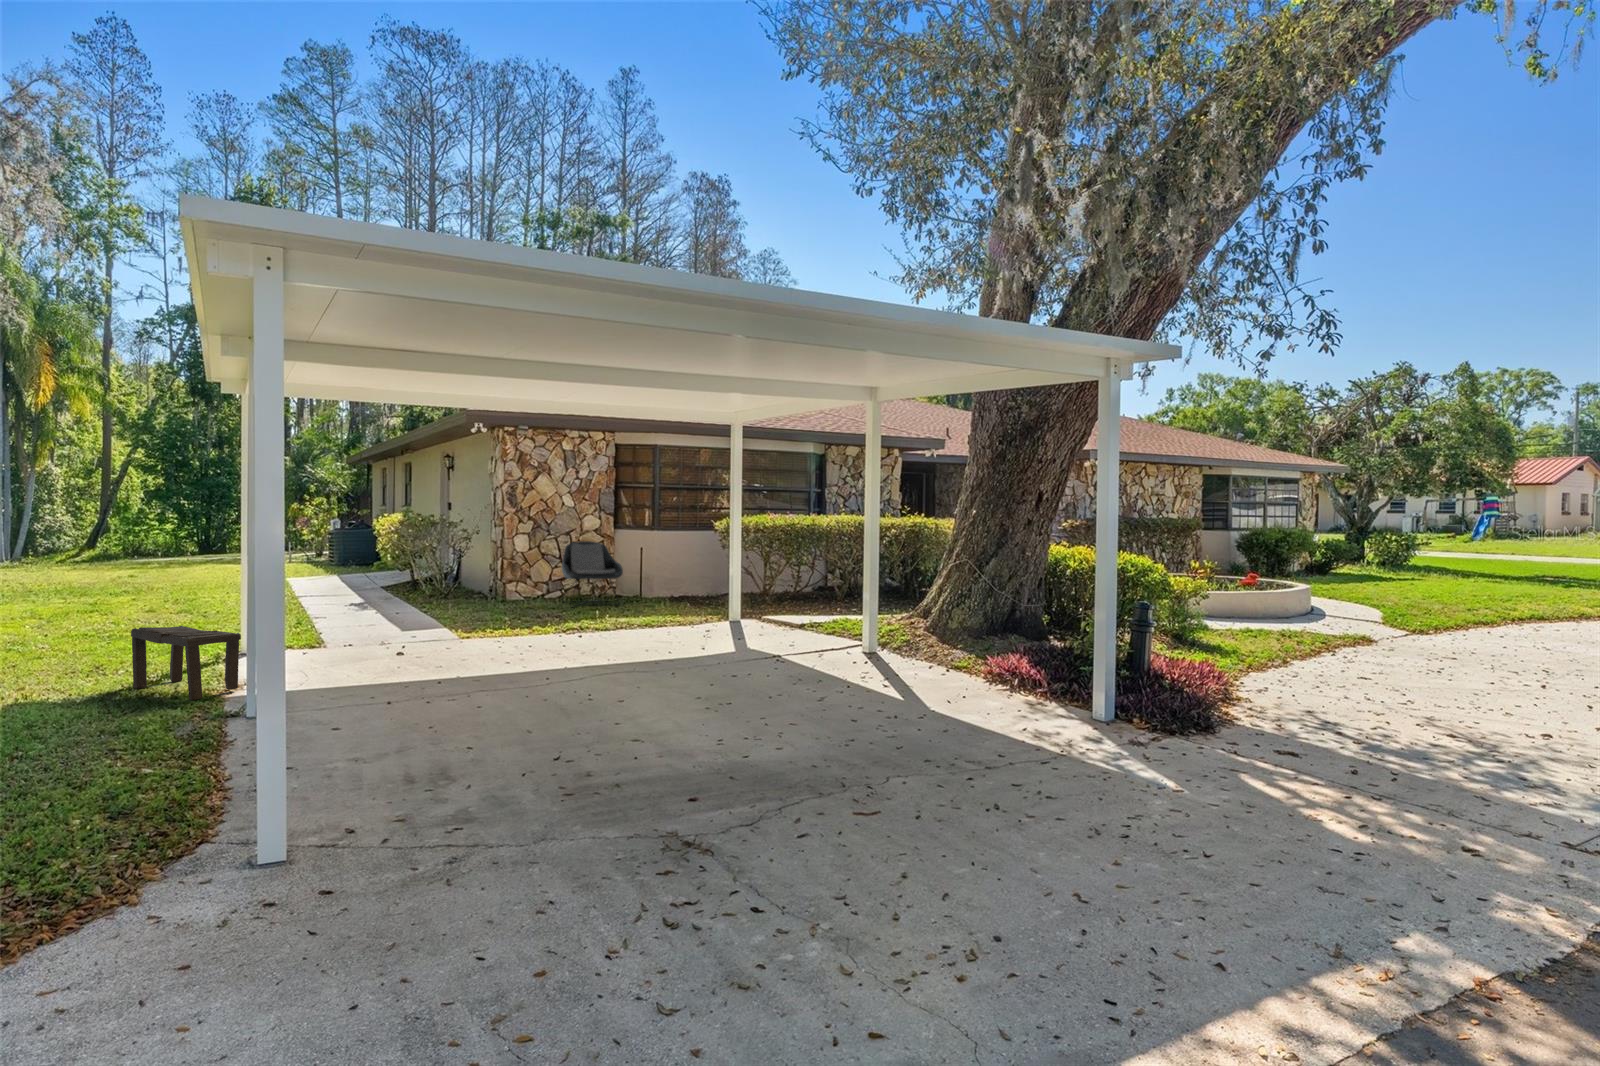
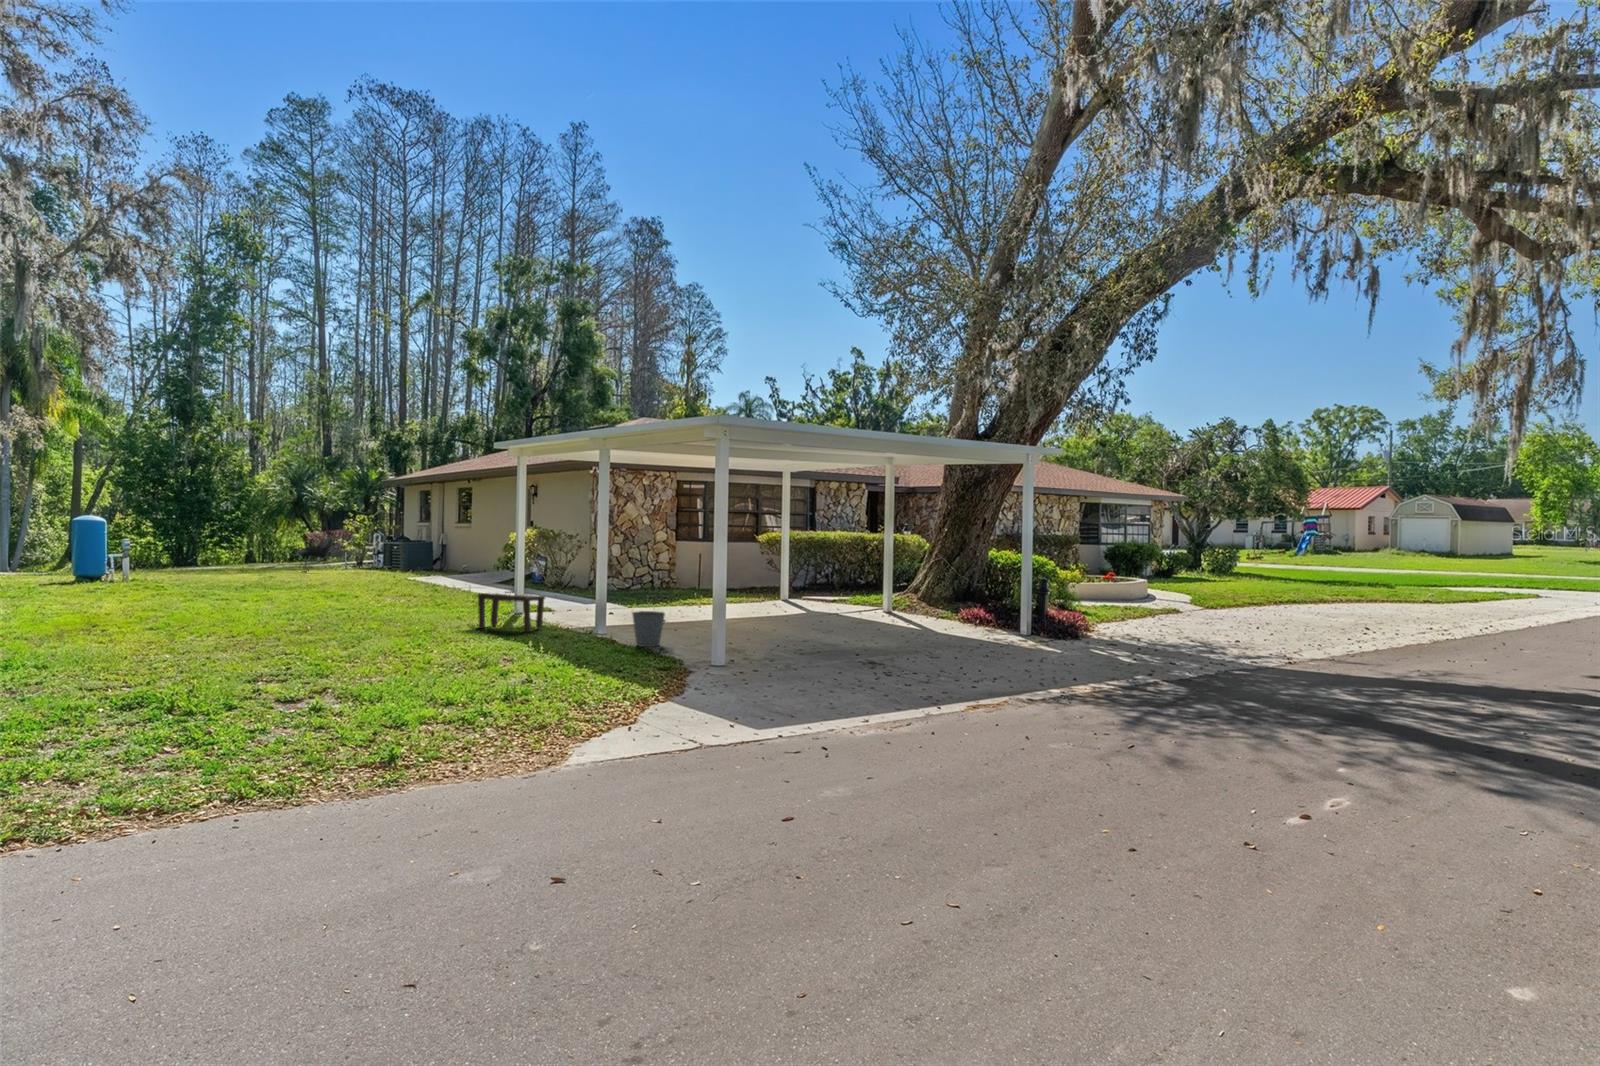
lounge chair: present [562,541,623,608] -> present [296,536,334,572]
bucket: none [296,676,370,753] -> present [632,611,665,647]

